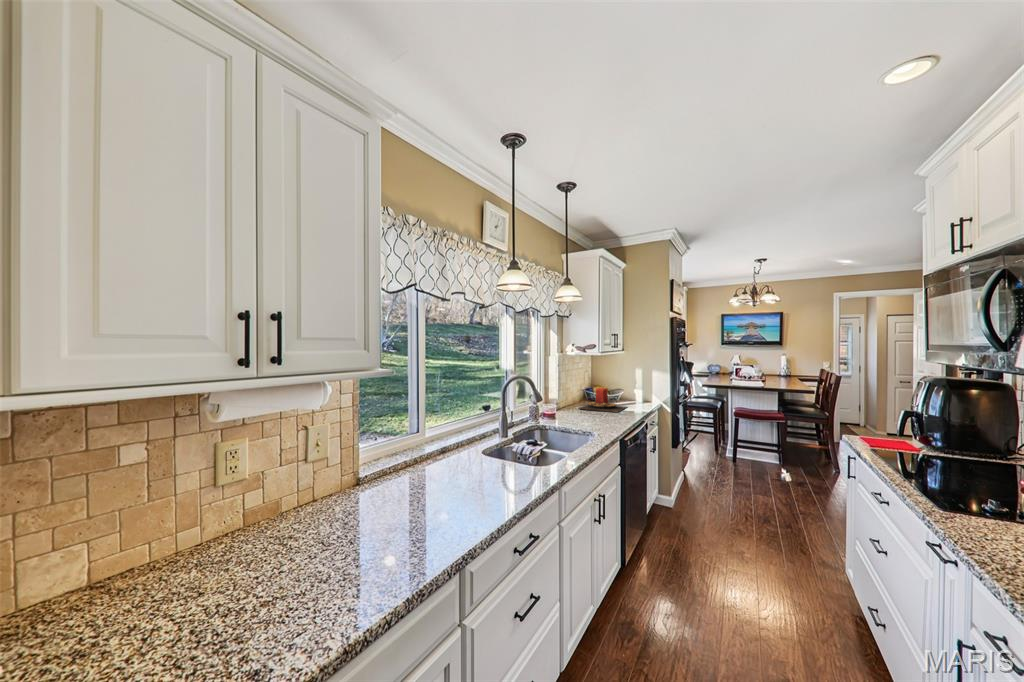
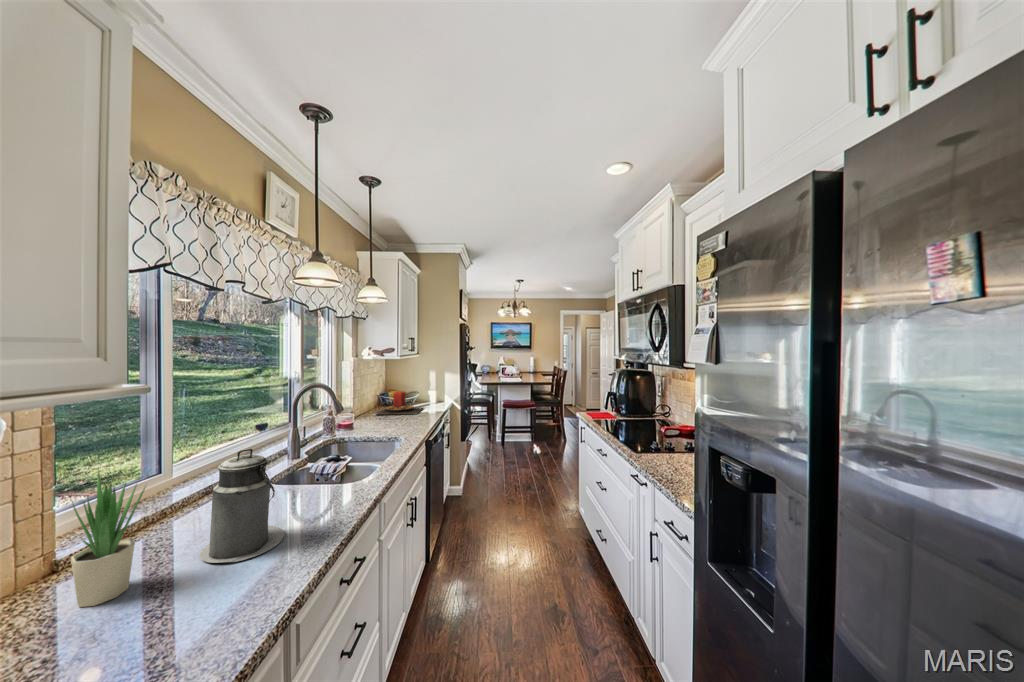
canister: none [429,421,481,503] -> present [199,448,284,563]
potted plant: none [367,423,401,507] -> present [71,473,145,607]

